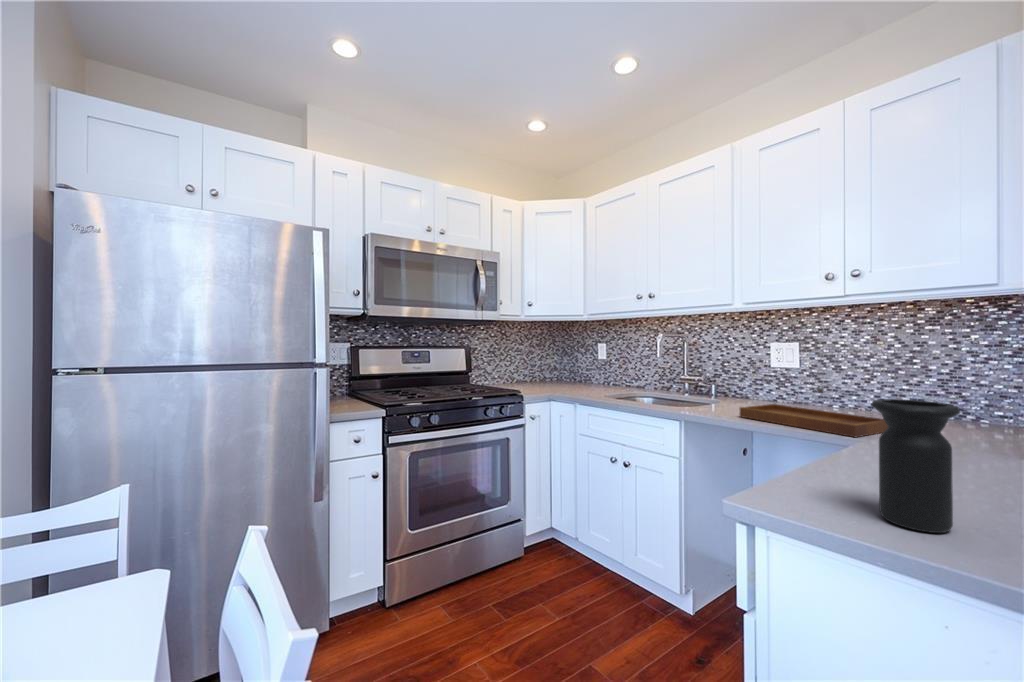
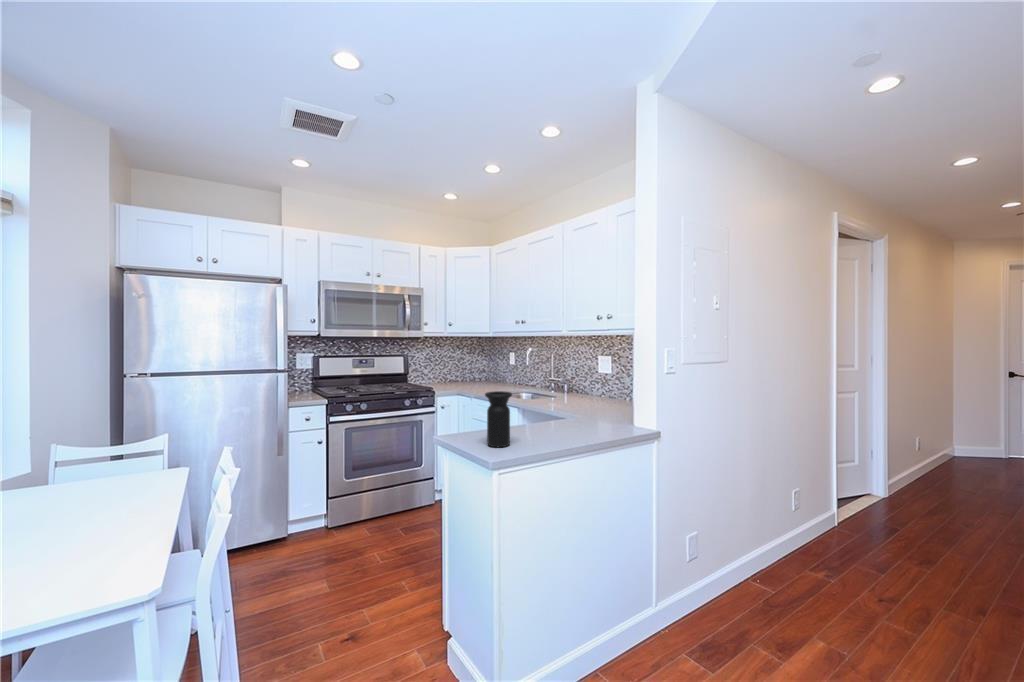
tray: present [740,386,888,437] -> none [547,386,614,416]

